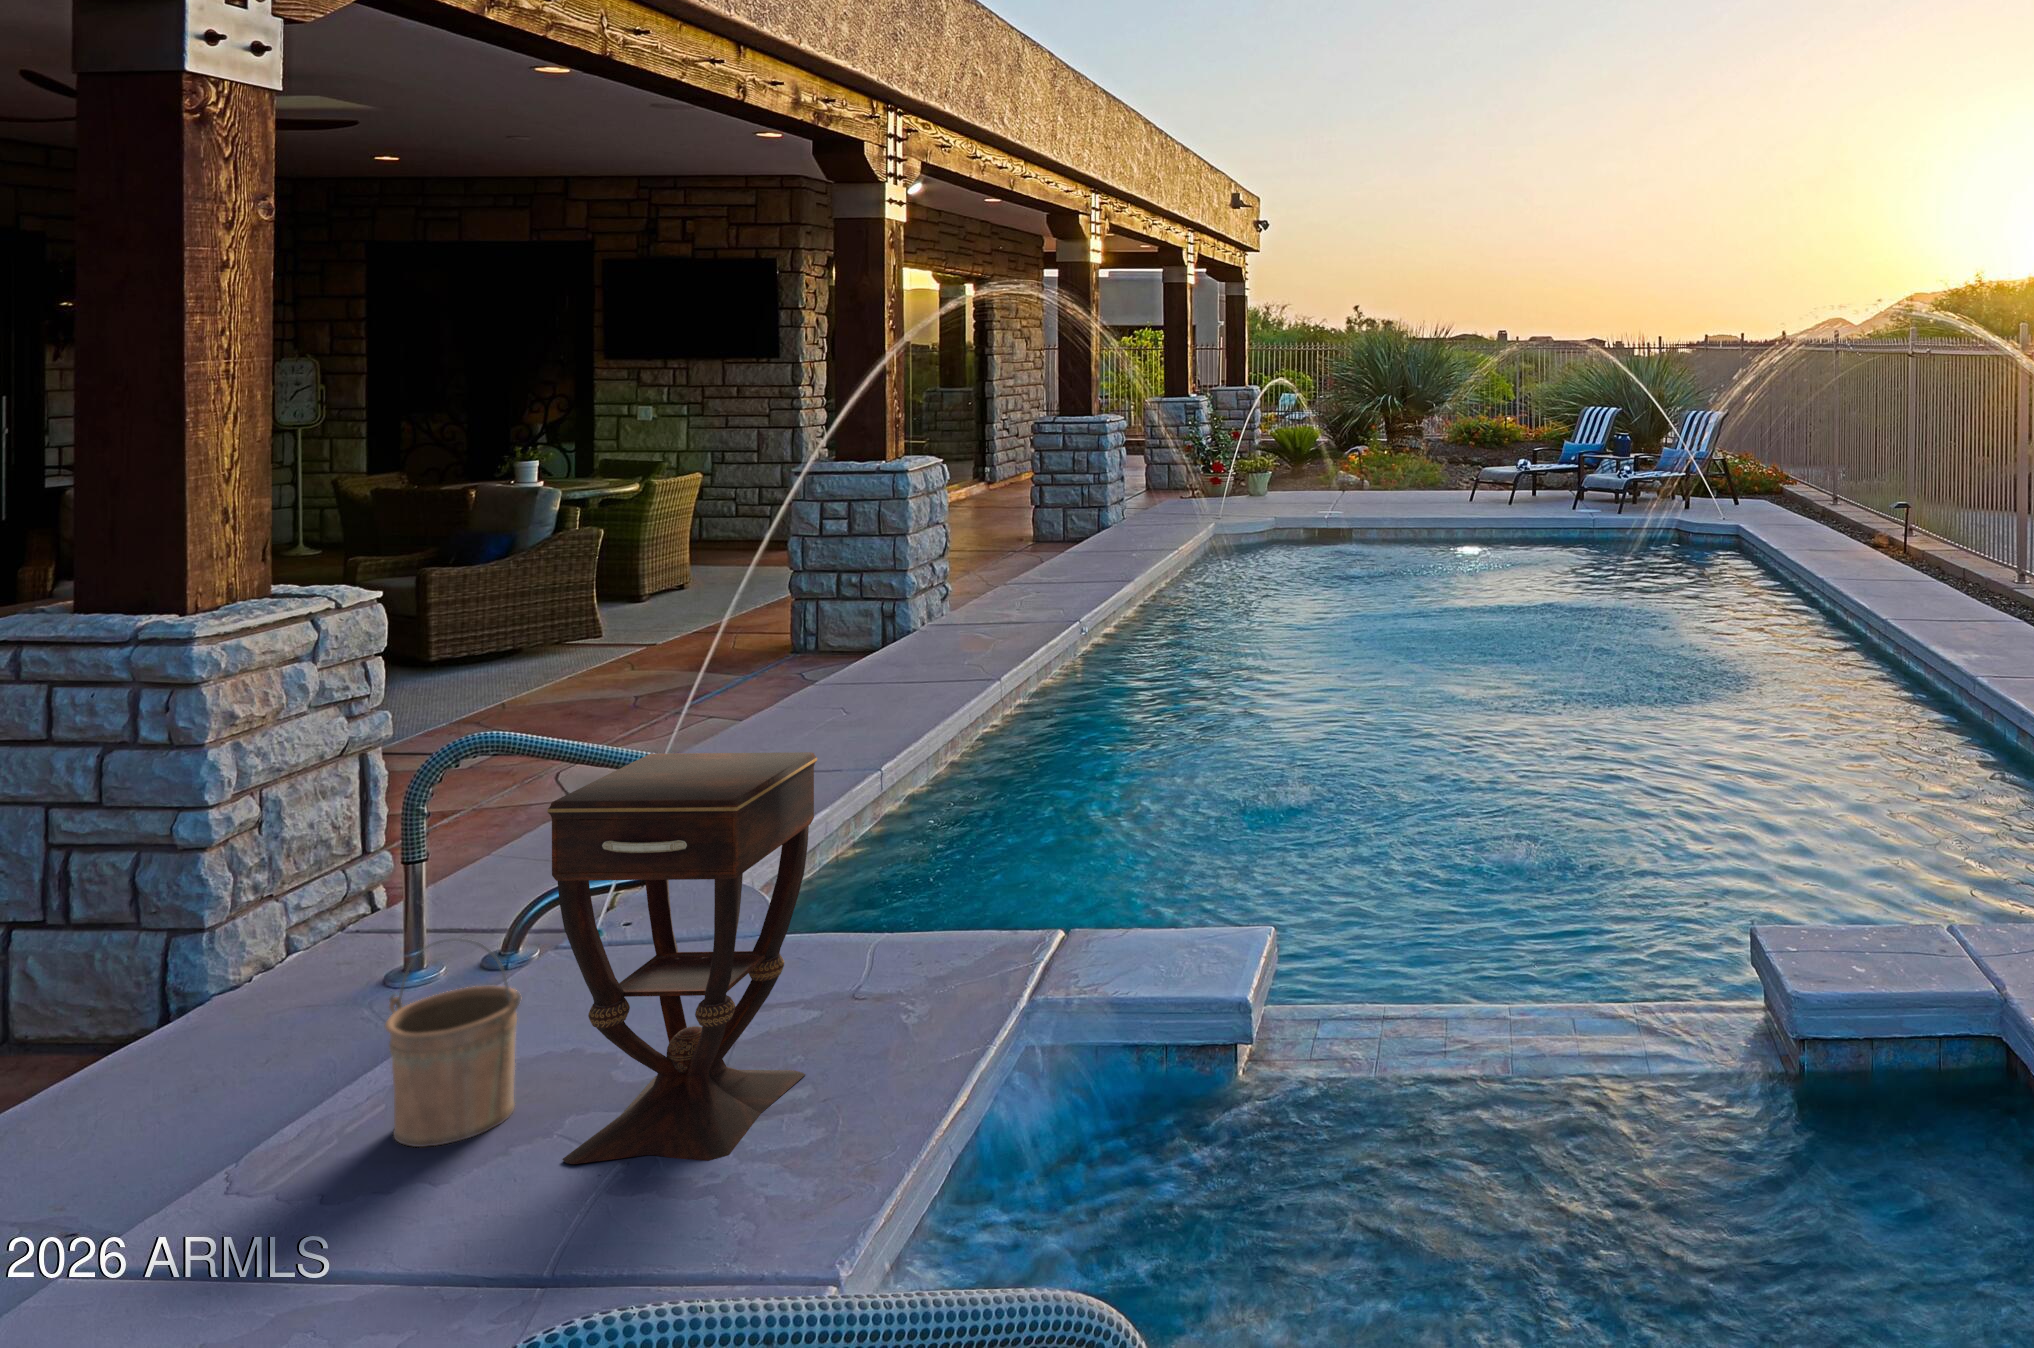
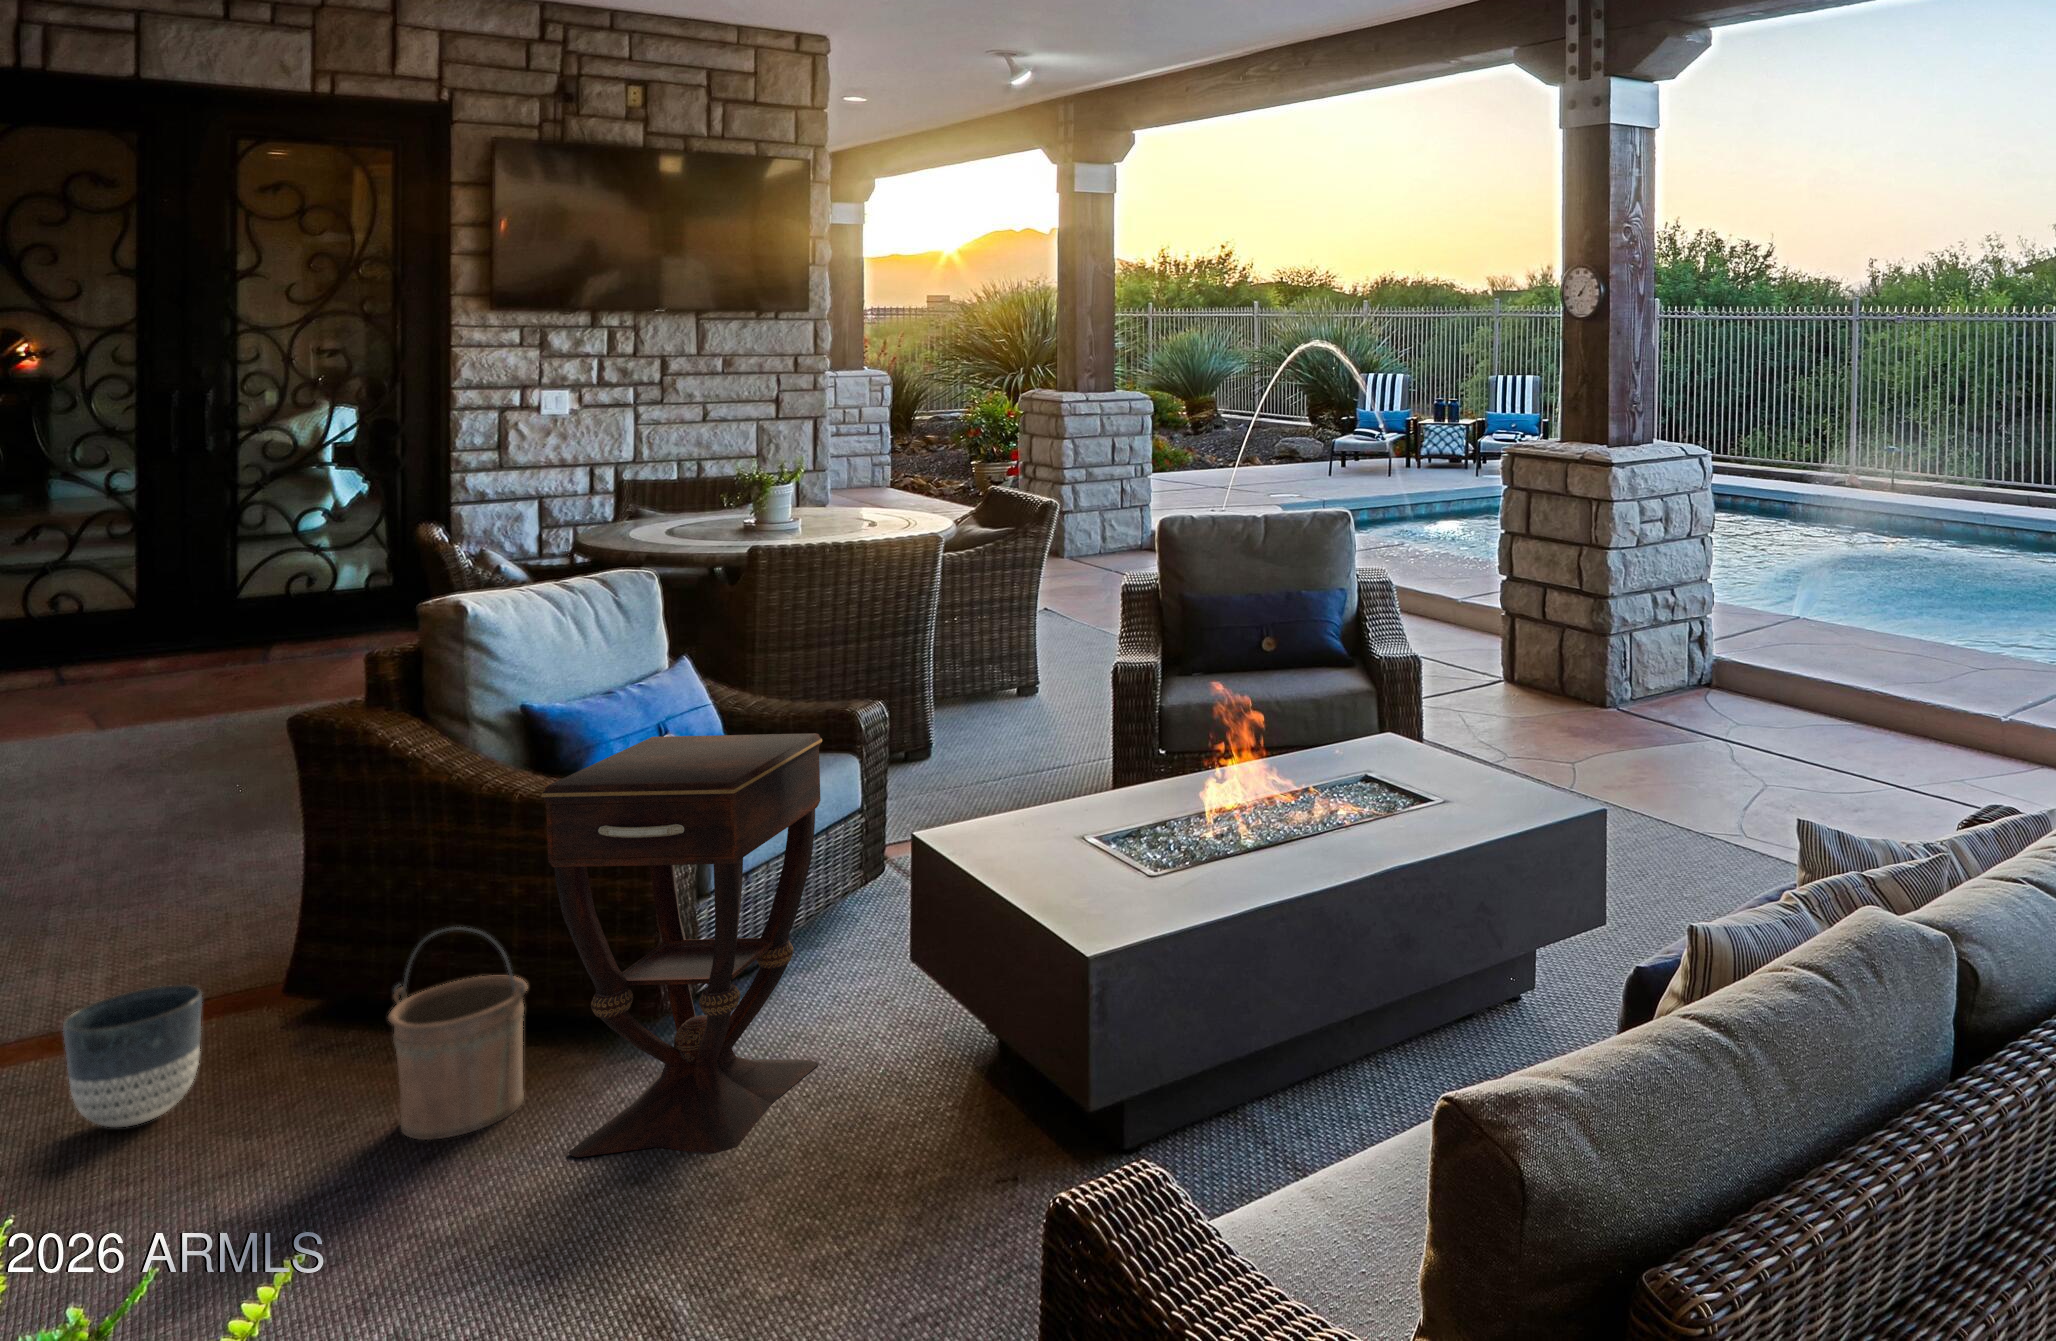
planter: none [57,993,194,1133] -> present [63,985,202,1128]

